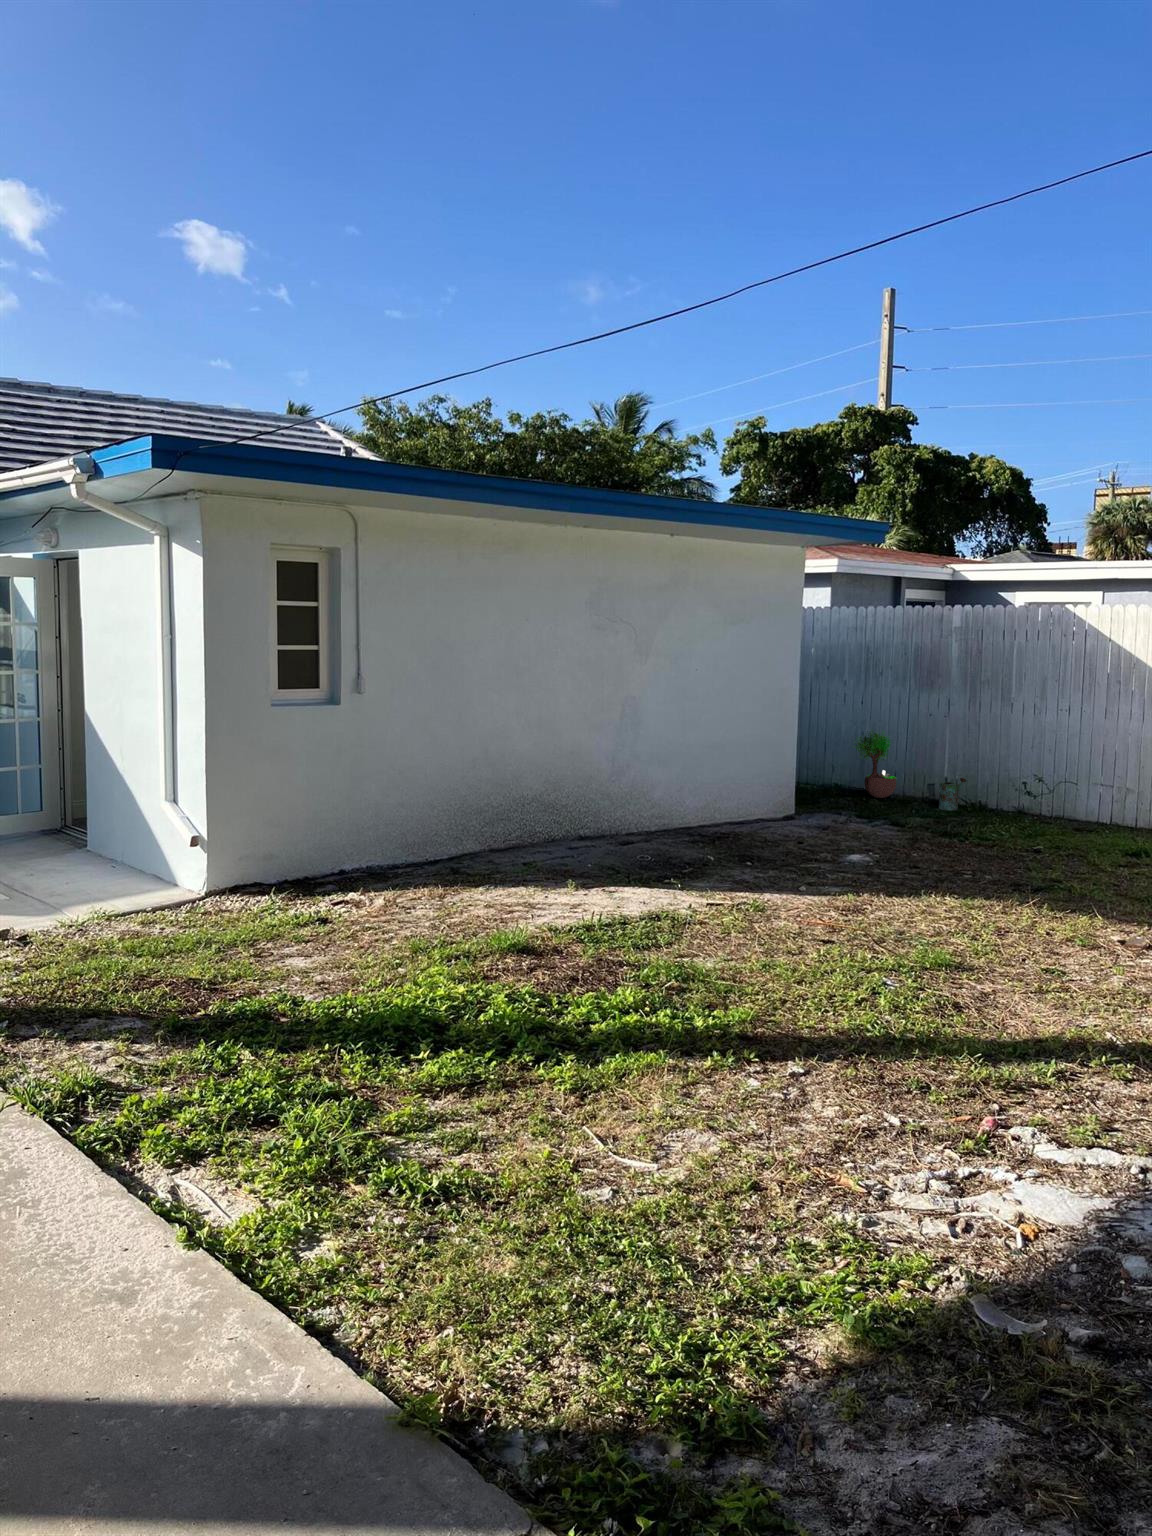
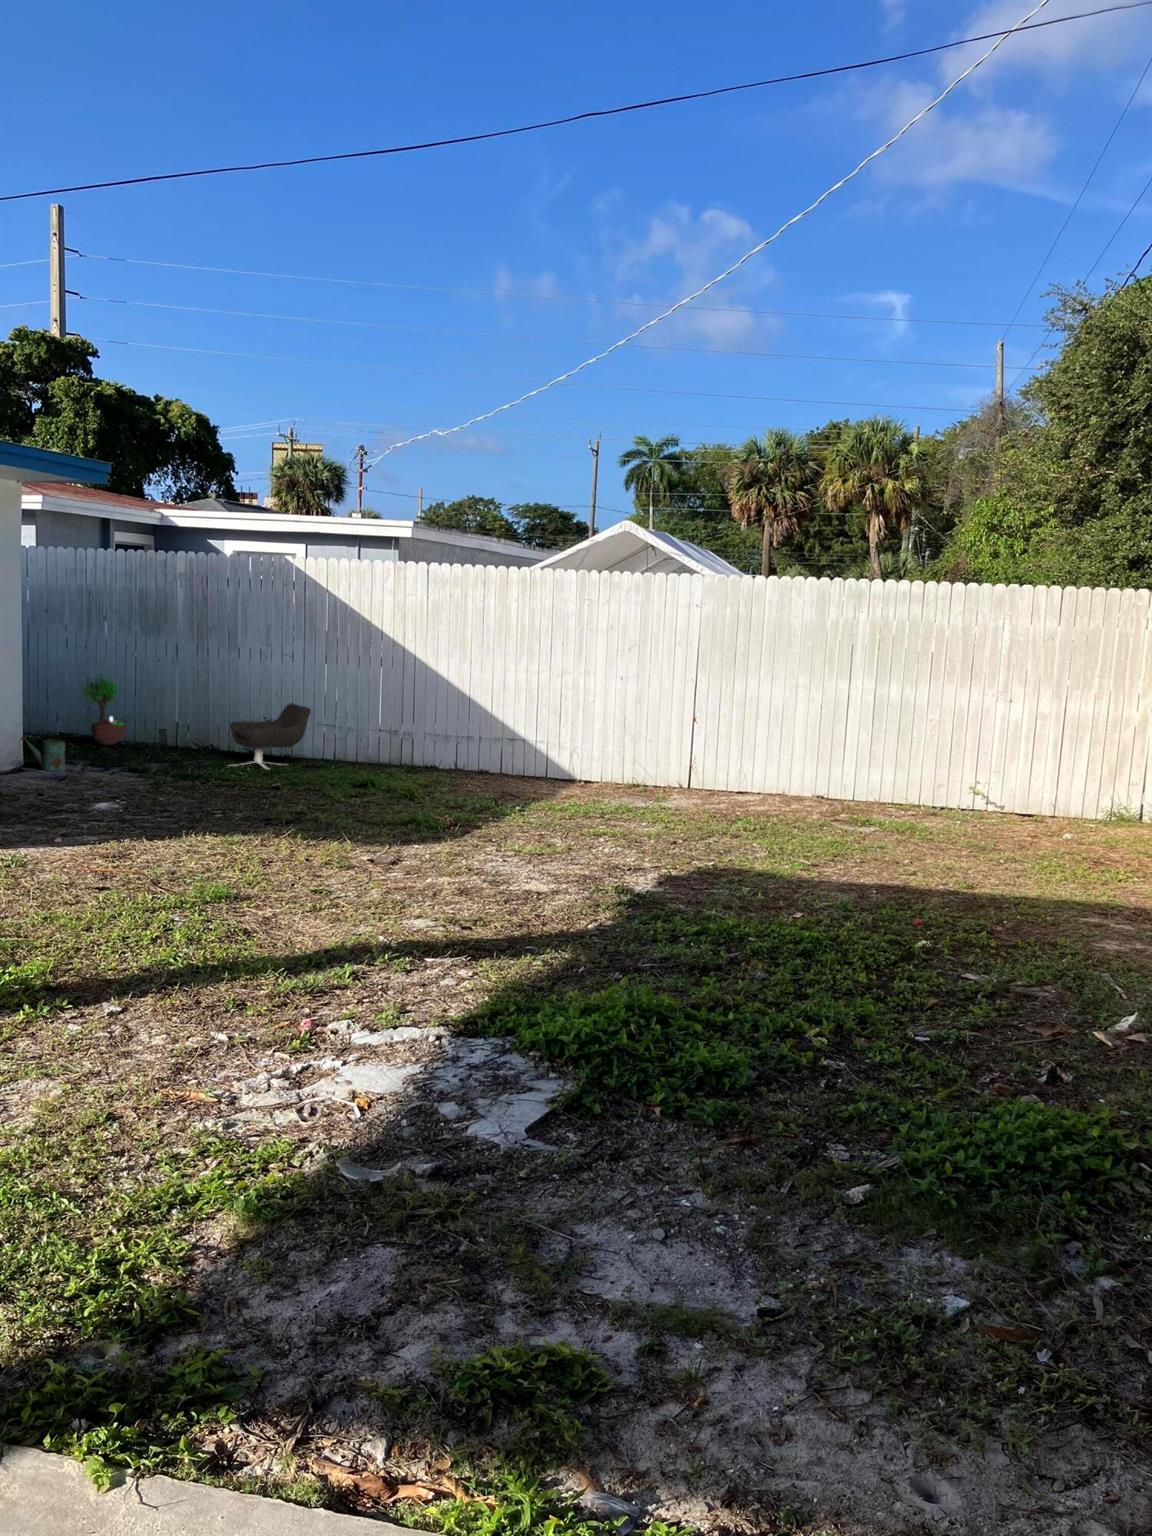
lounge chair: none [992,759,1086,829] -> present [230,703,311,769]
watering can: present [938,778,966,810] -> present [21,736,71,771]

